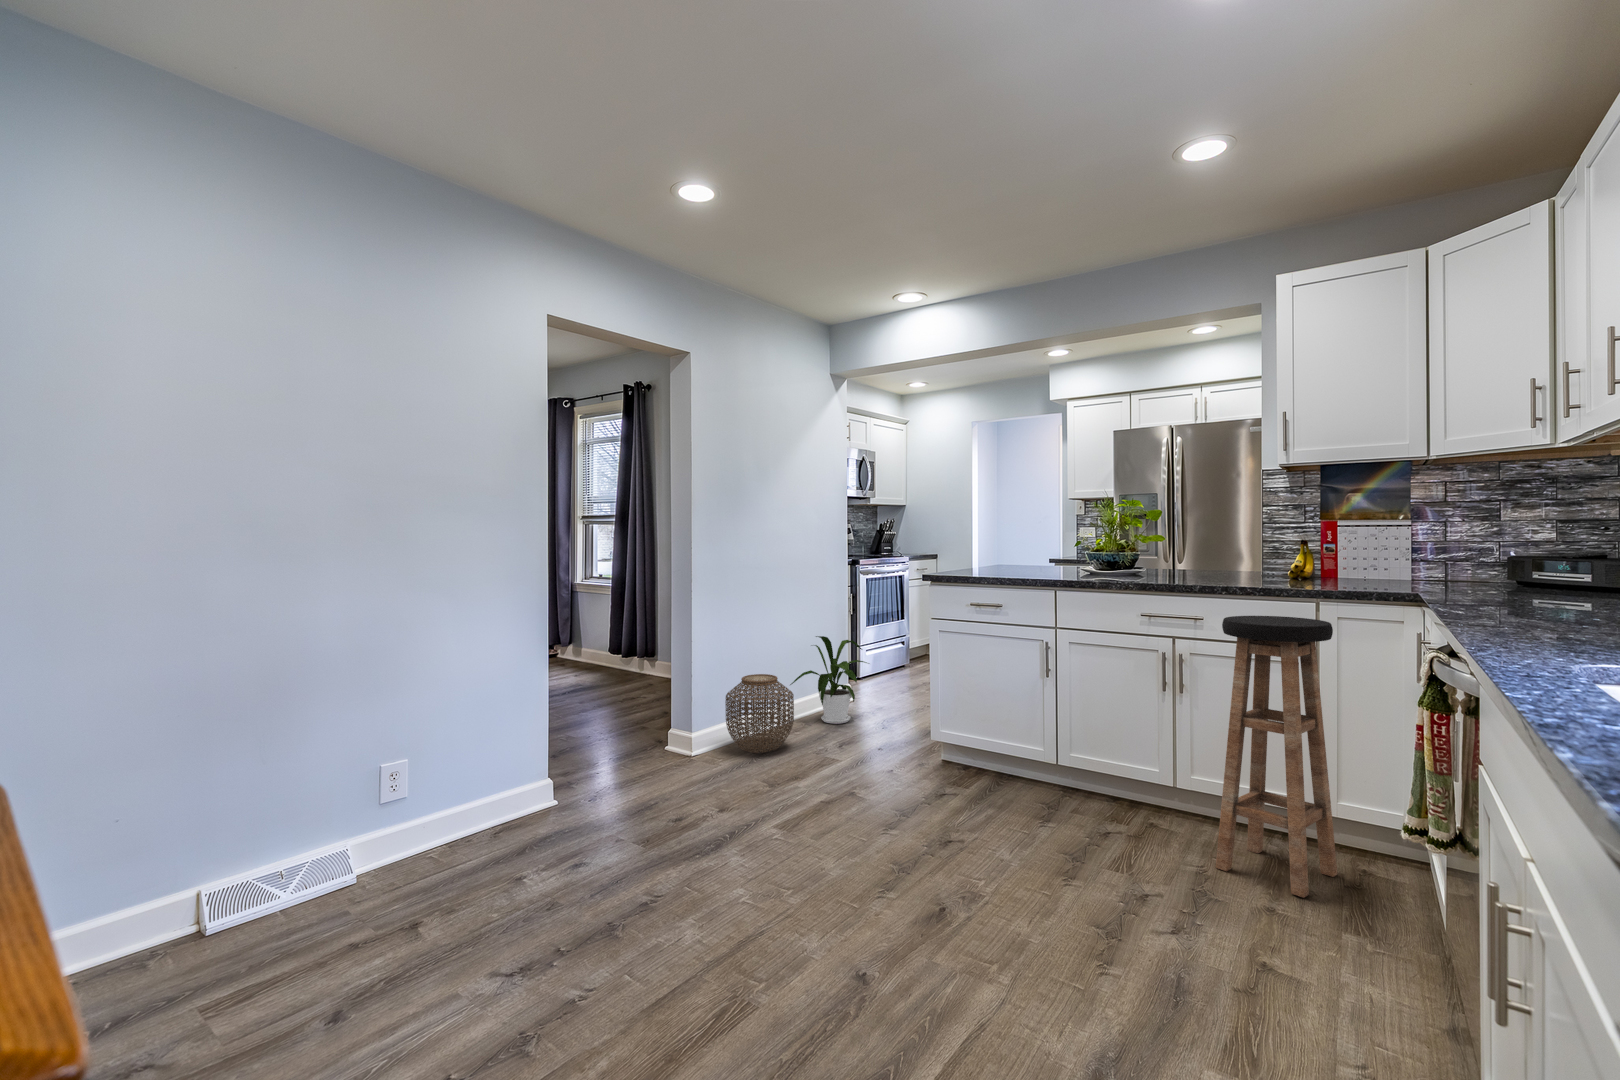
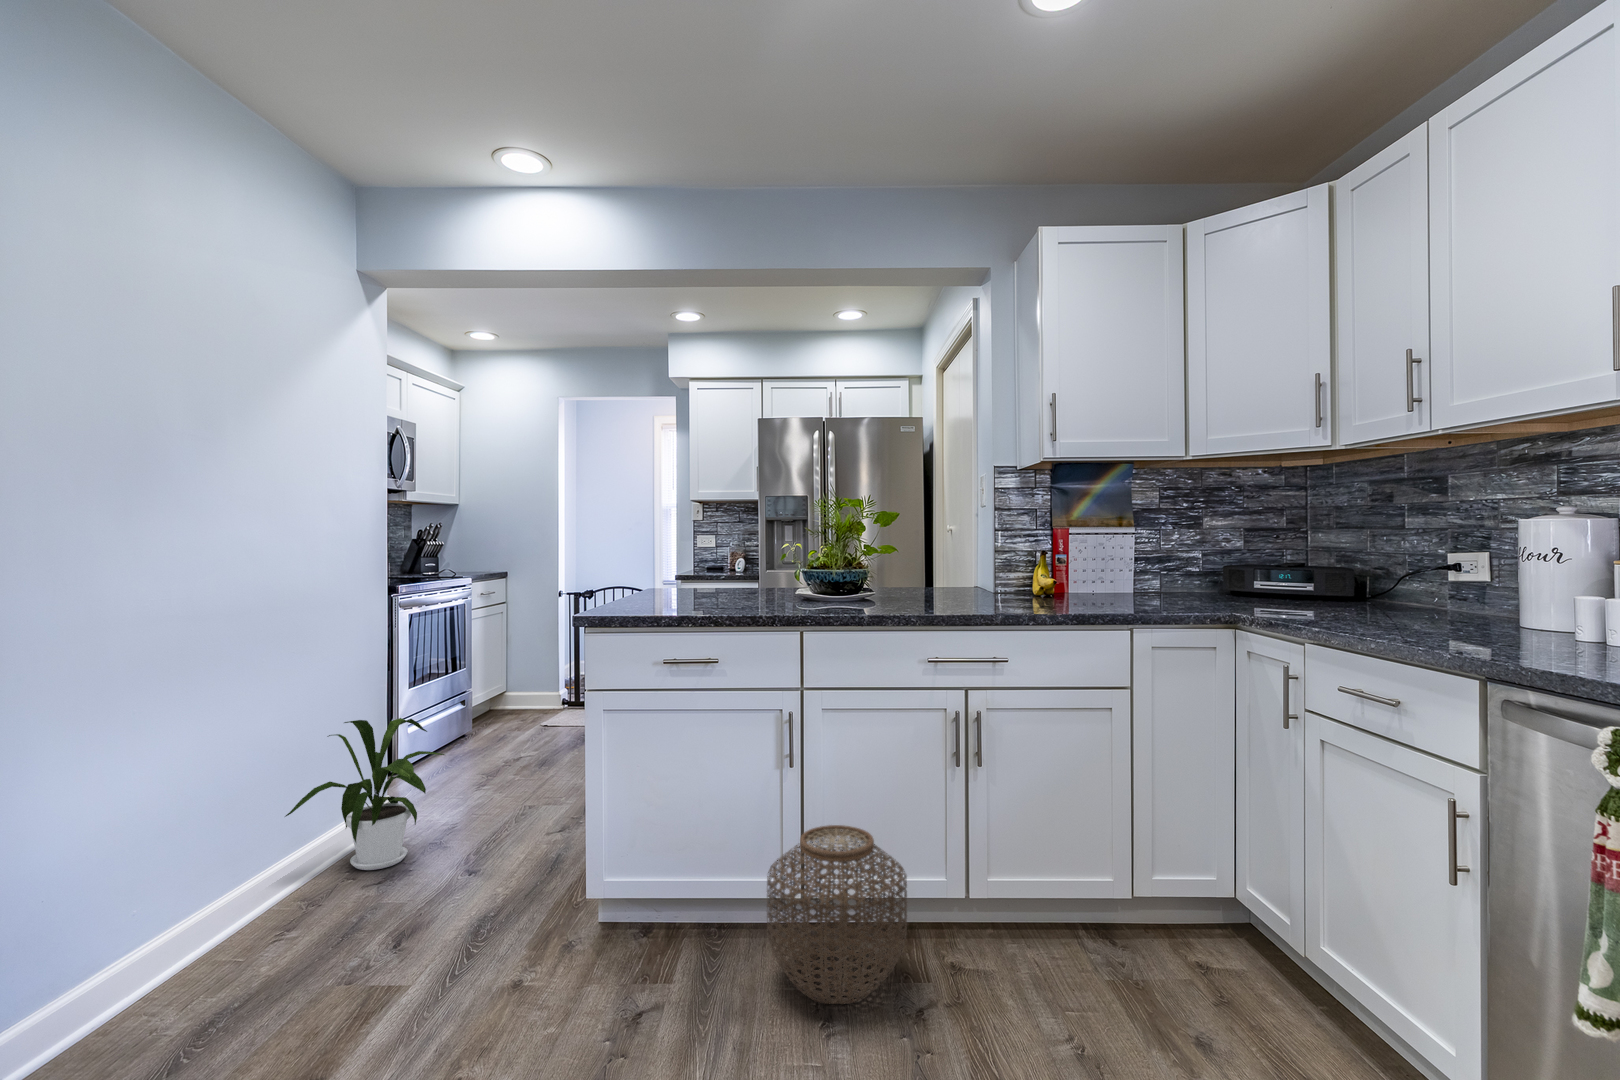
bar stool: present [1216,616,1337,898] -> none [1068,649,1206,1042]
woven basket: present [725,674,794,753] -> present [767,825,907,1004]

